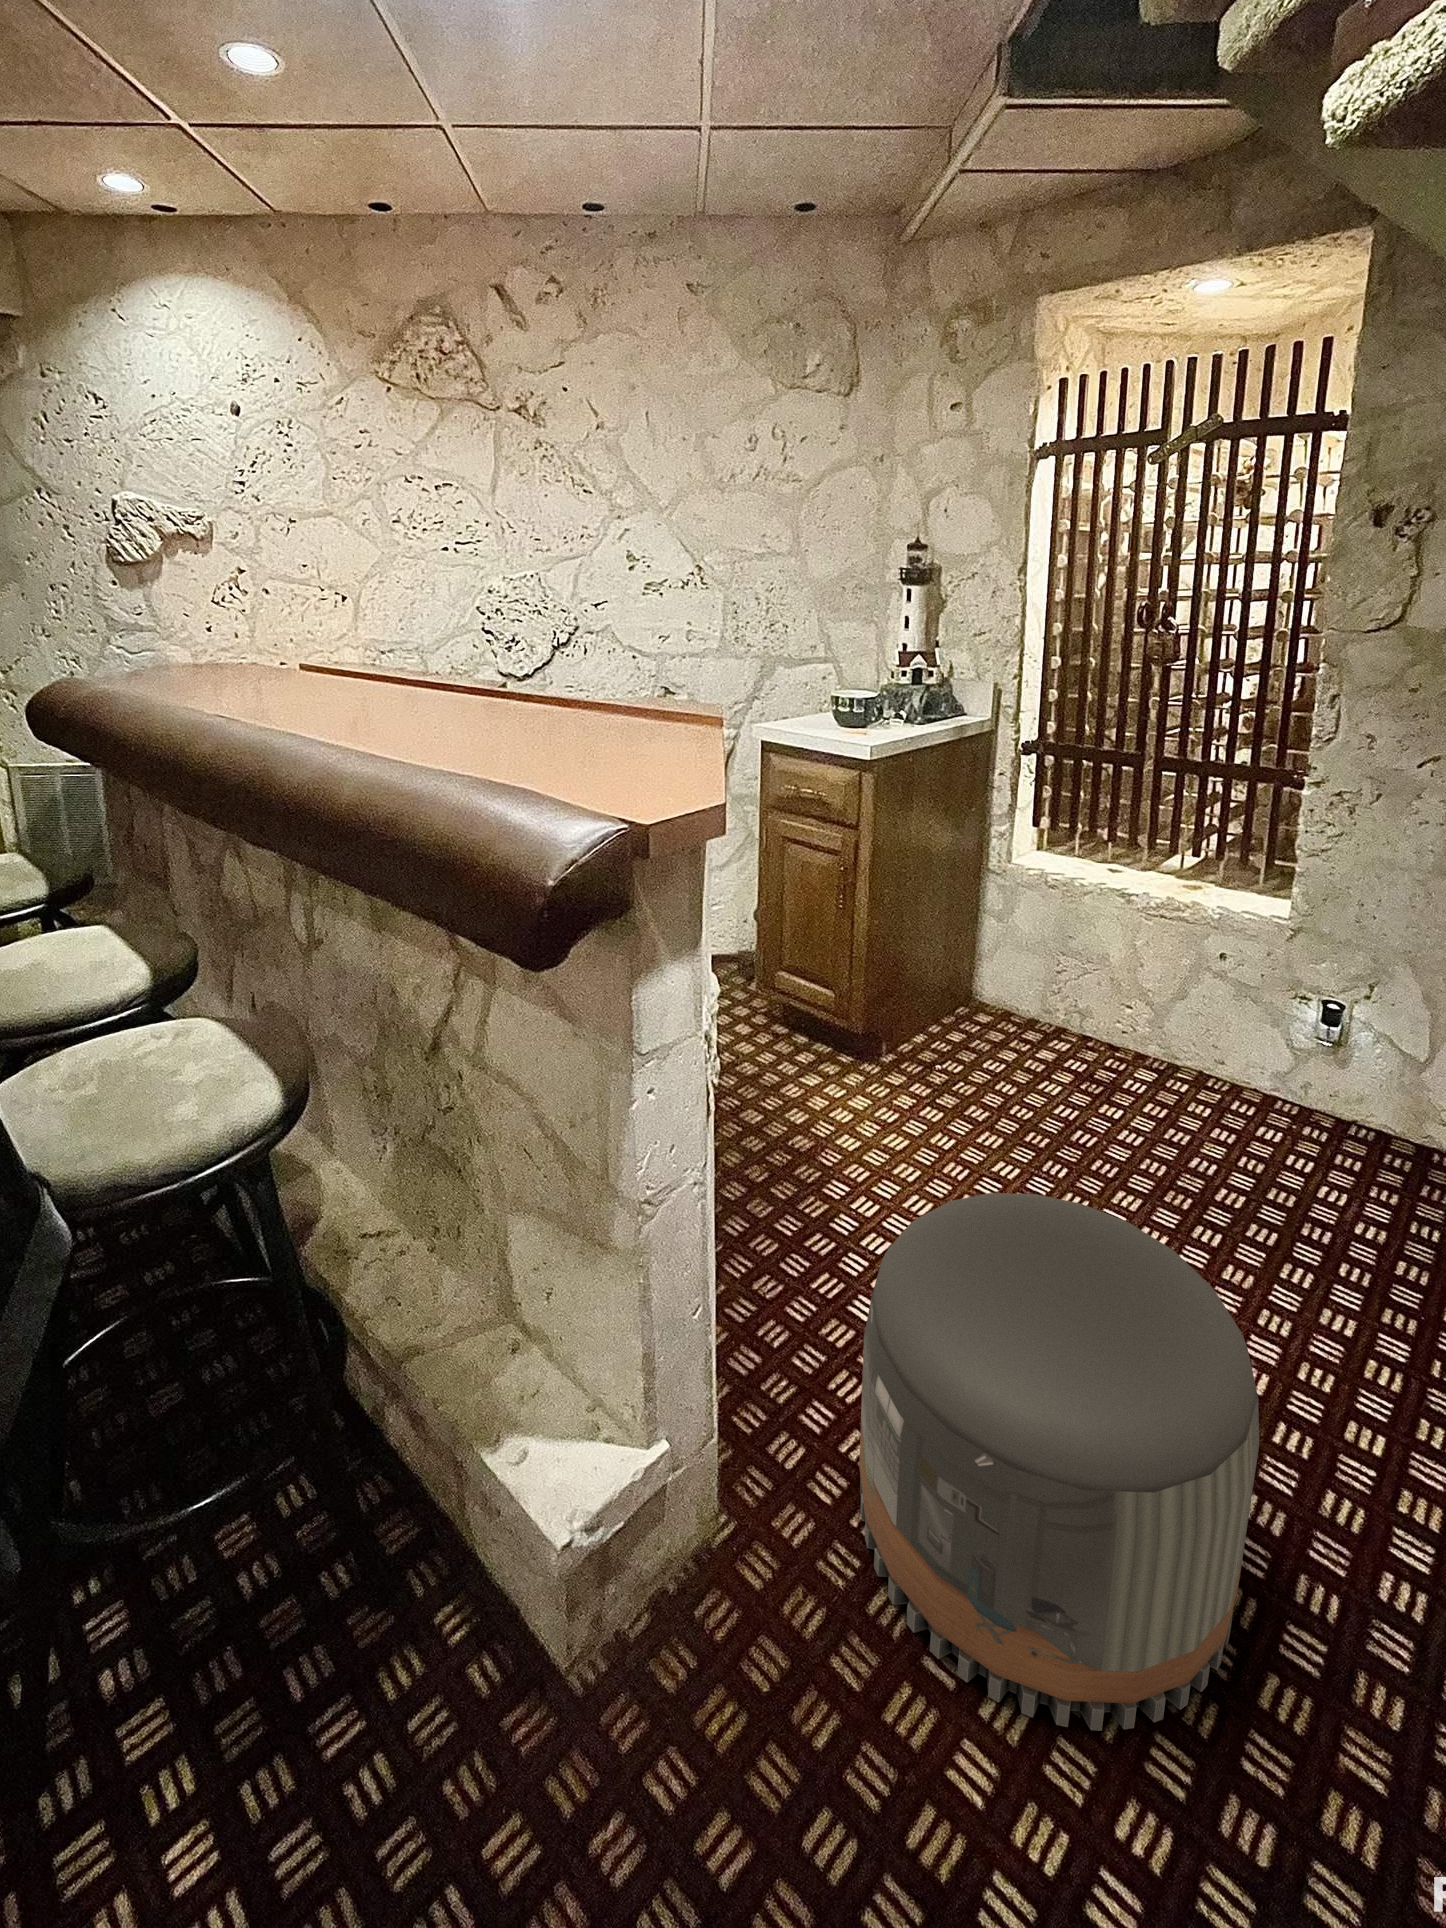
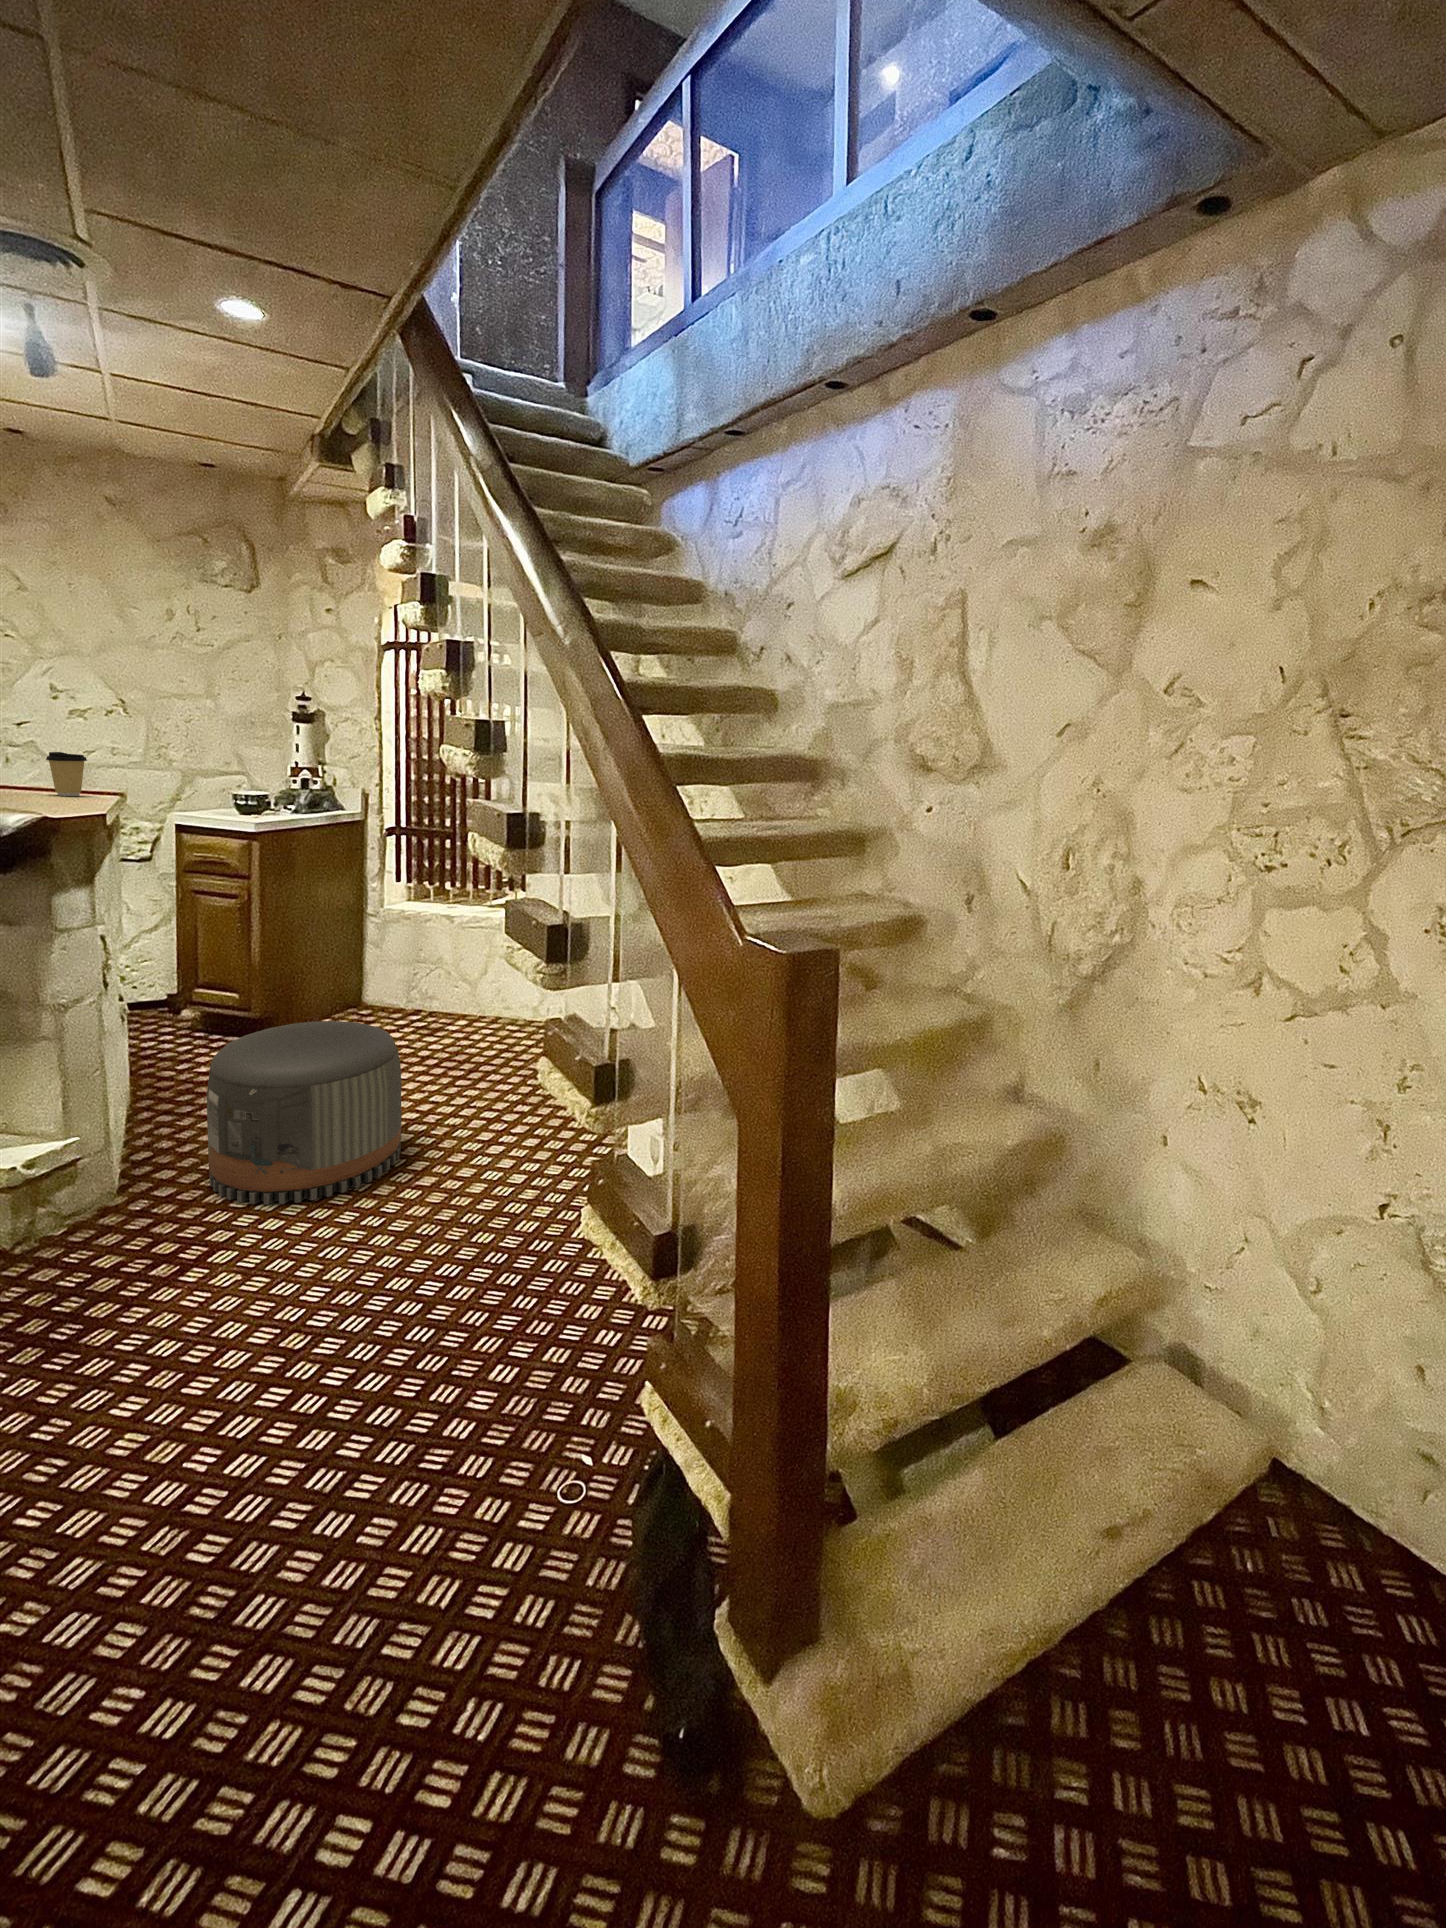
coffee cup: none [624,653,684,737] -> present [46,752,87,796]

